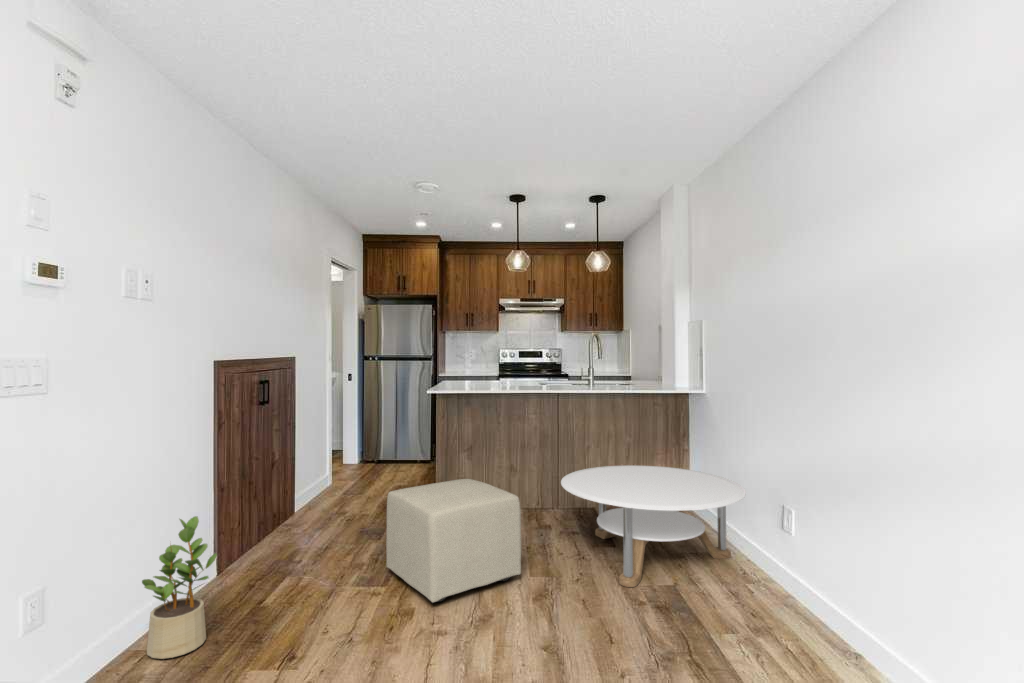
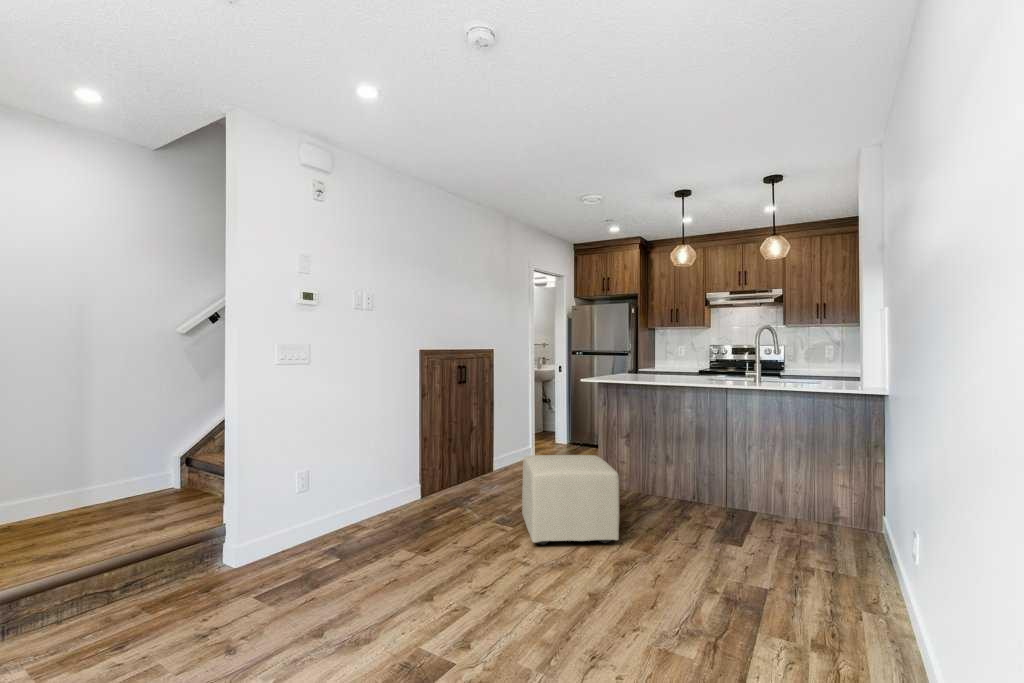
round table: present [561,465,746,587] -> none [672,463,873,576]
potted plant: present [142,516,217,659] -> none [357,450,399,535]

